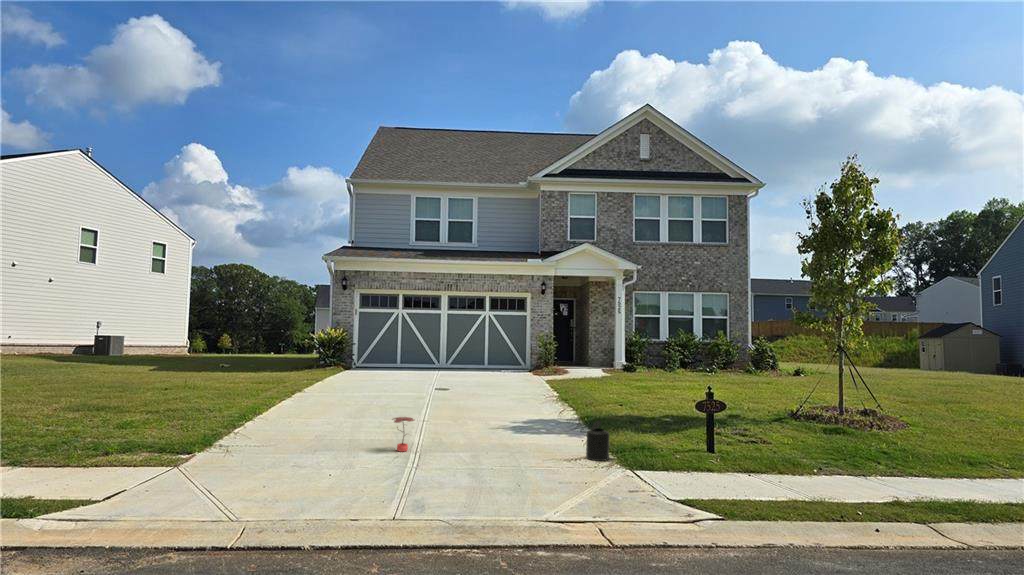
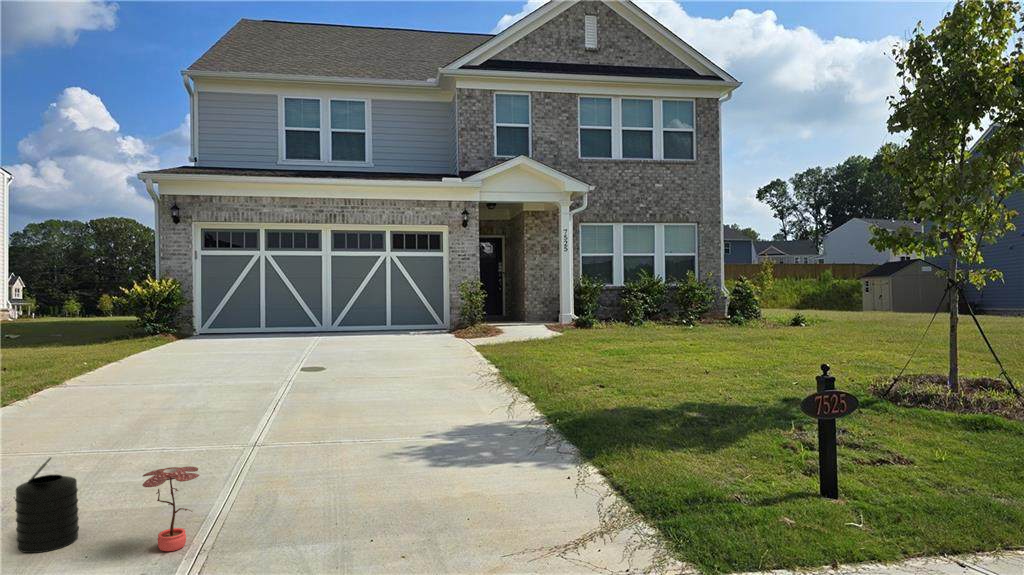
trash can: present [586,420,609,461] -> present [15,457,79,553]

